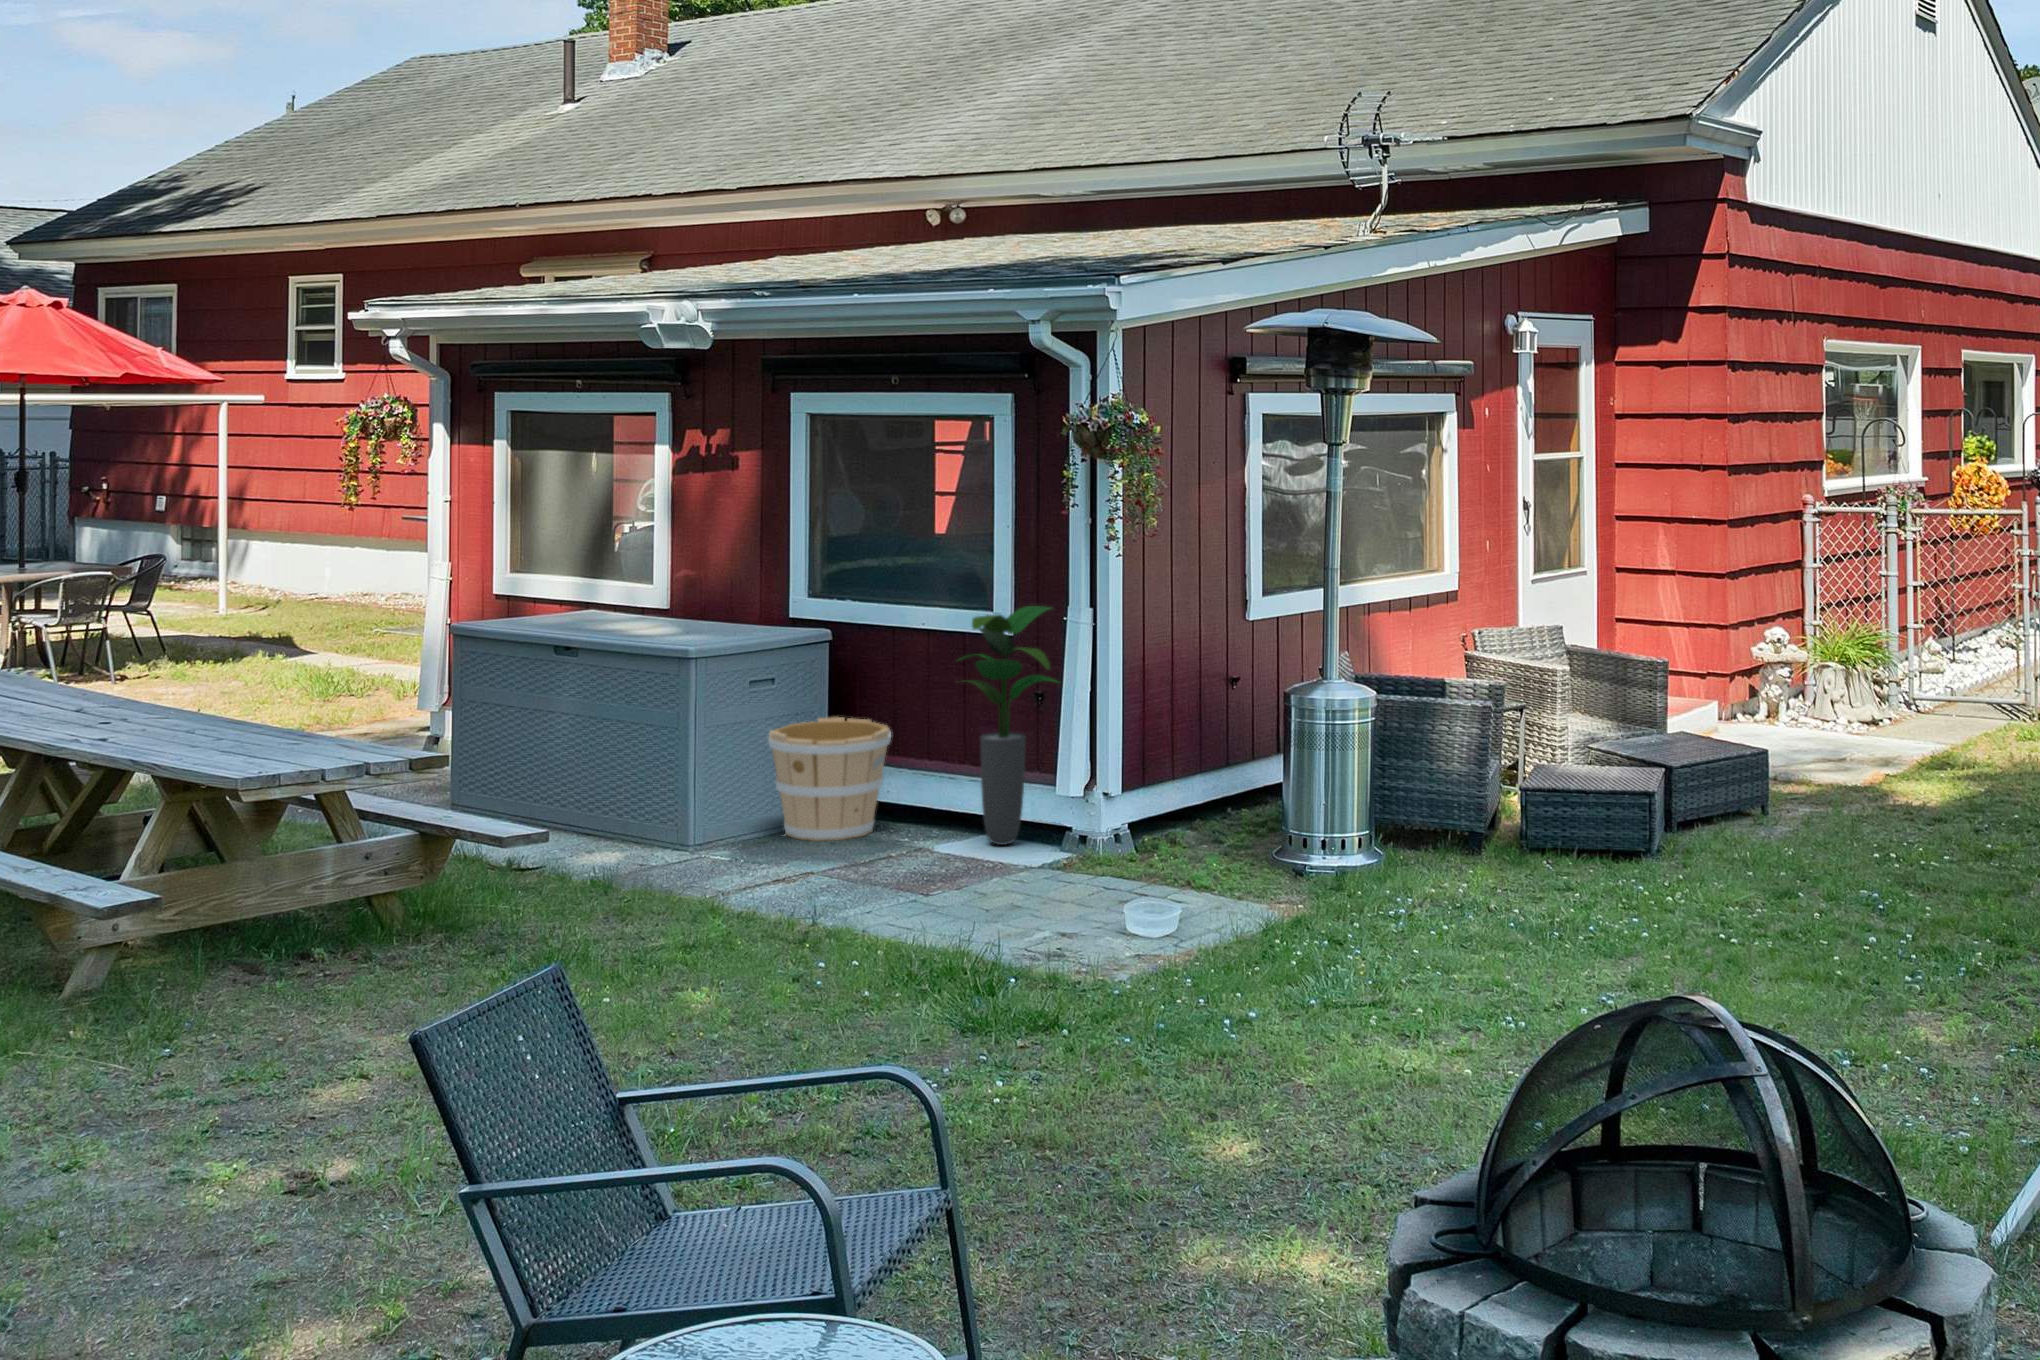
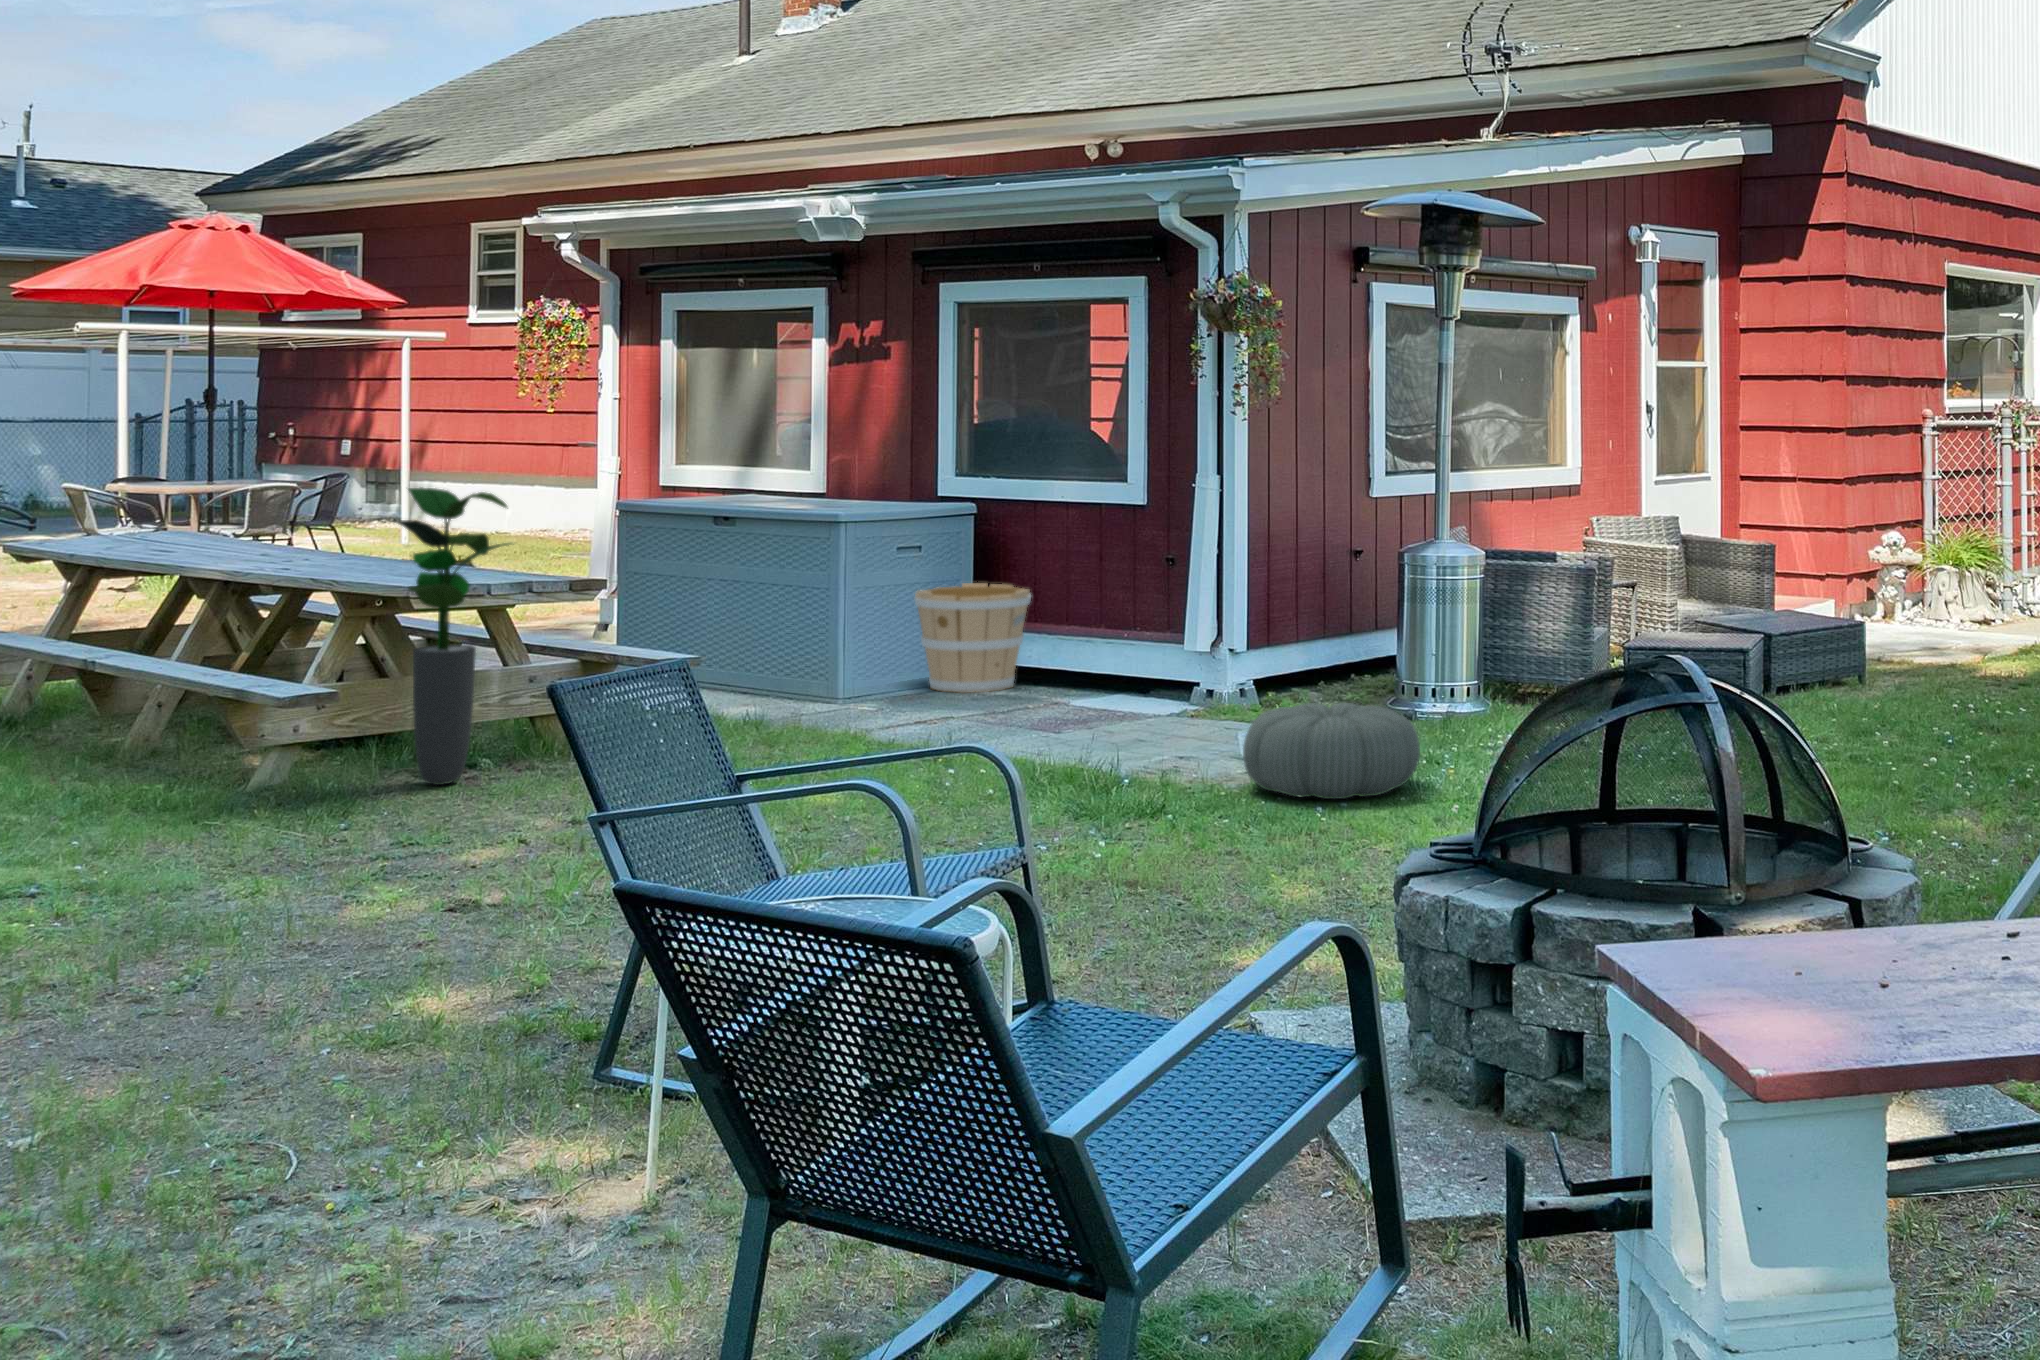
potted plant: present [956,606,1055,845] -> present [384,488,509,785]
pouf: none [1133,907,1325,1027] -> present [1243,703,1420,799]

